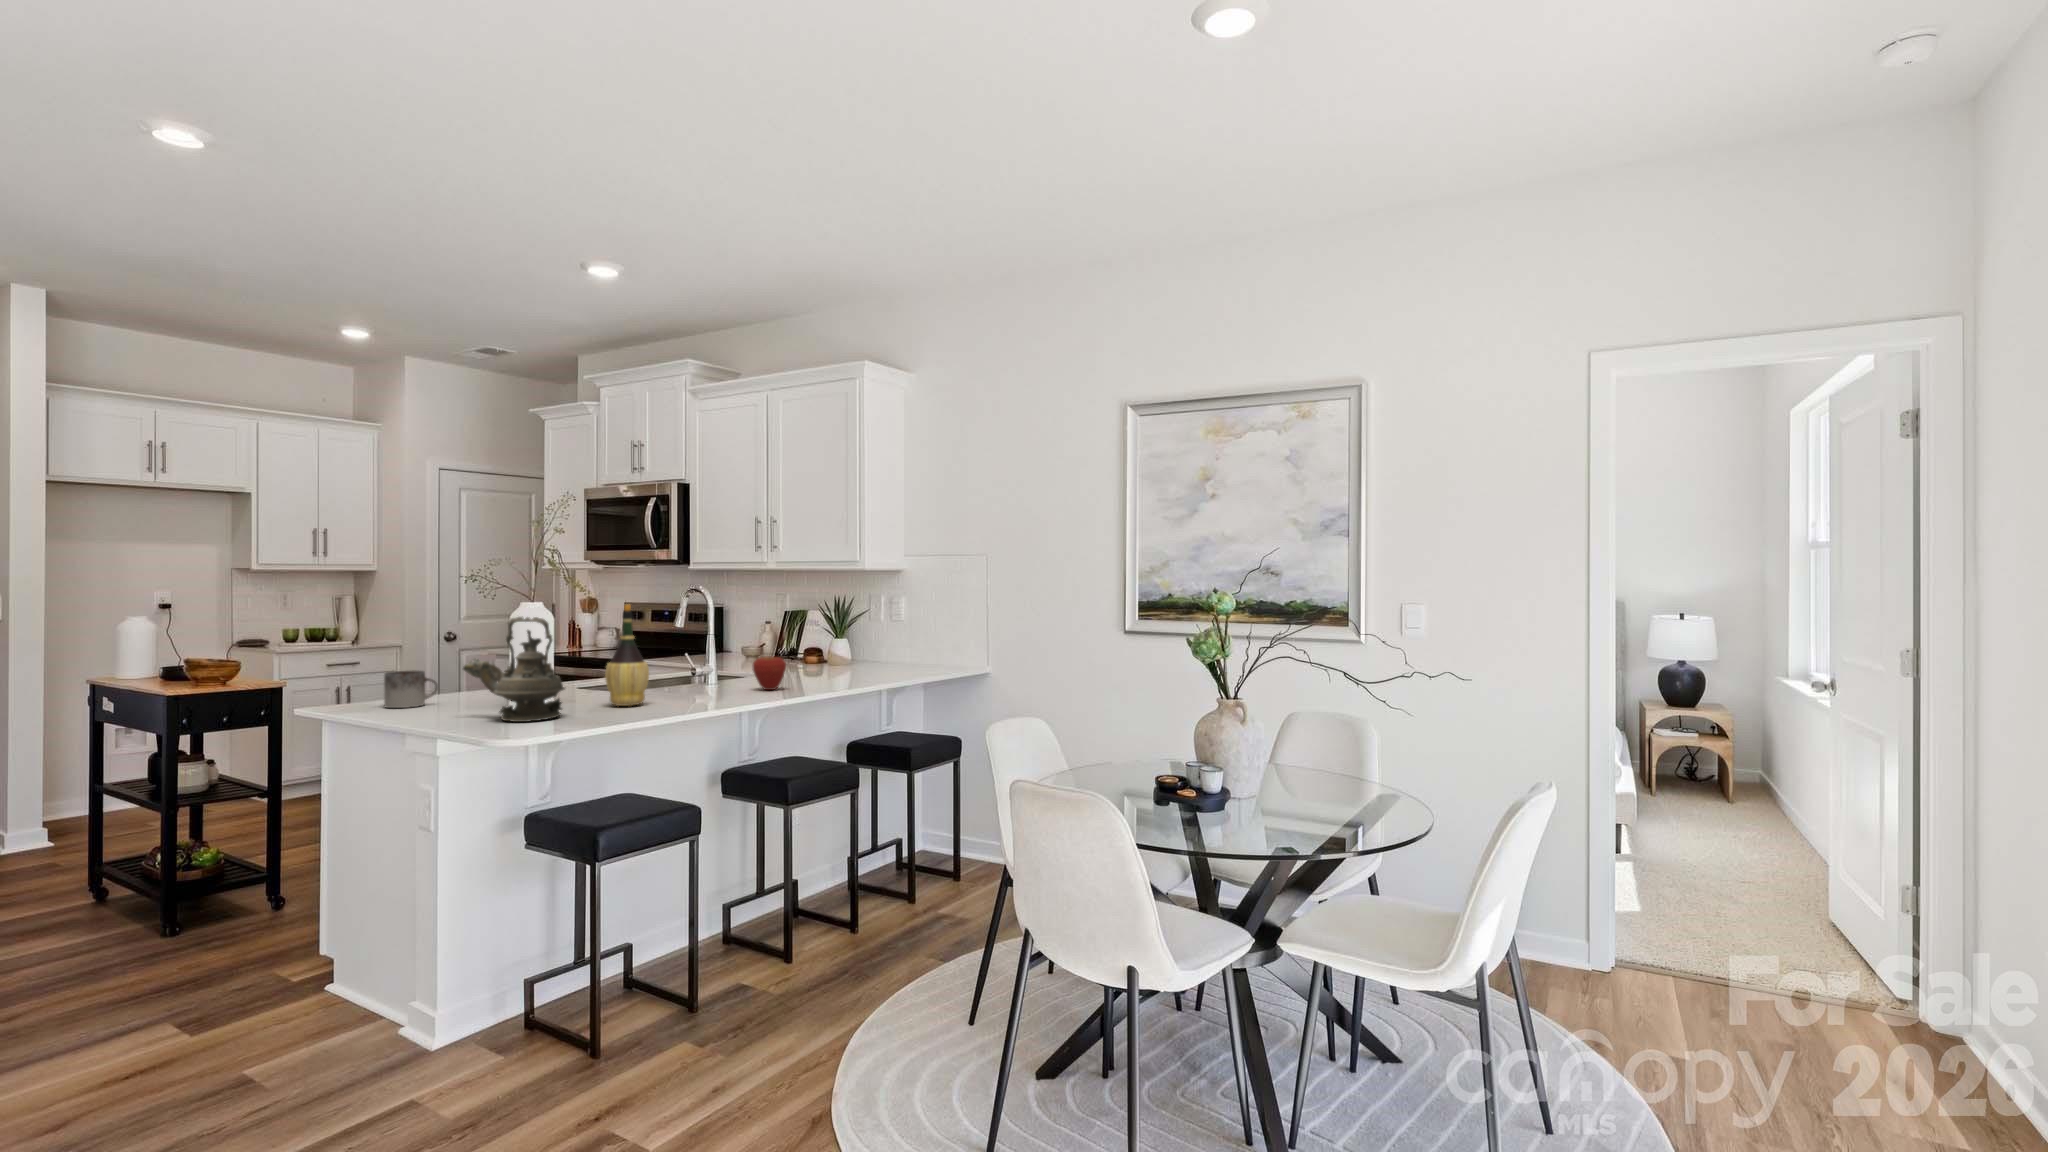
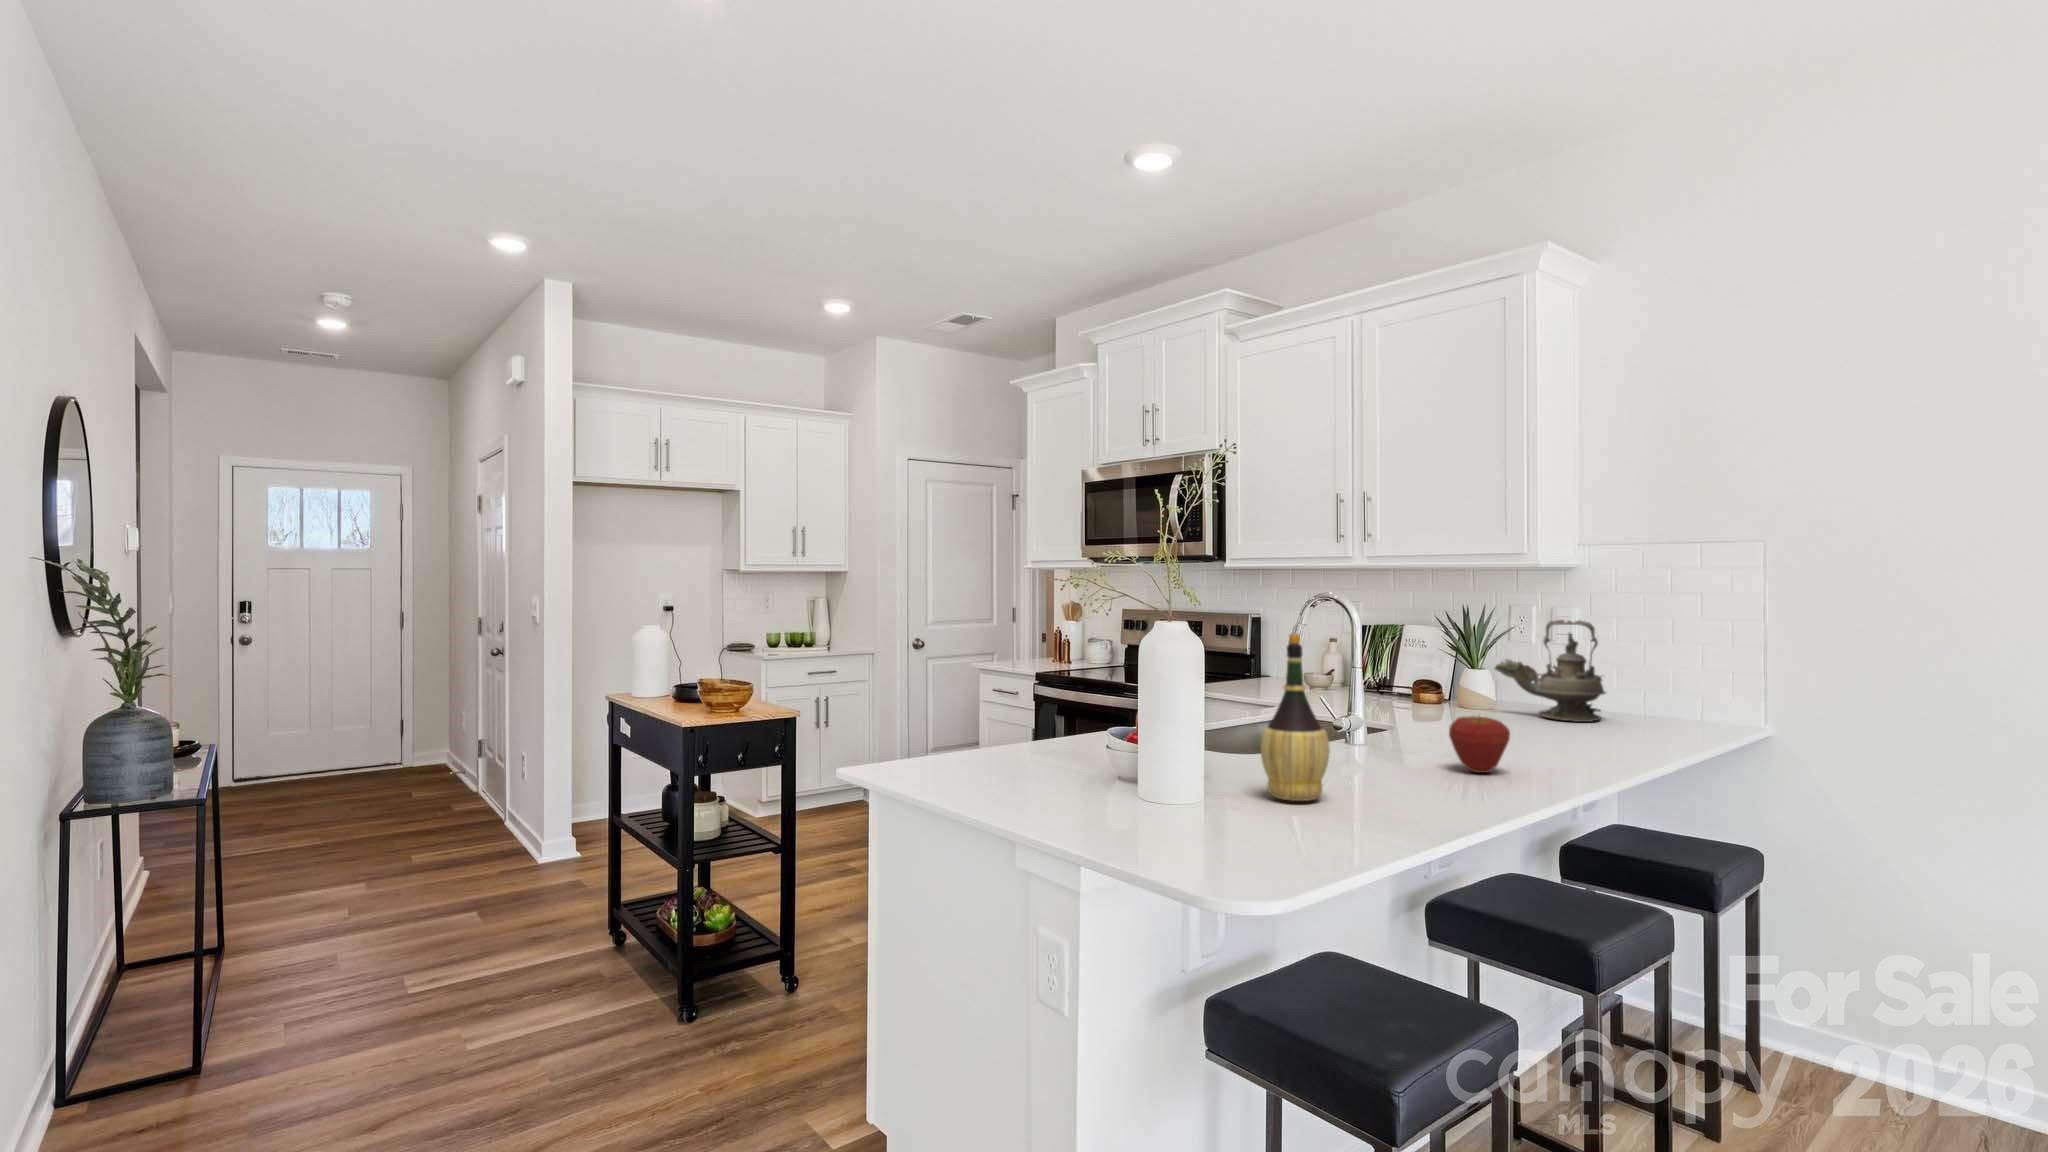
teapot: present [463,617,565,722] -> present [1495,620,1605,722]
mug: present [384,670,438,708] -> none [941,721,1007,778]

